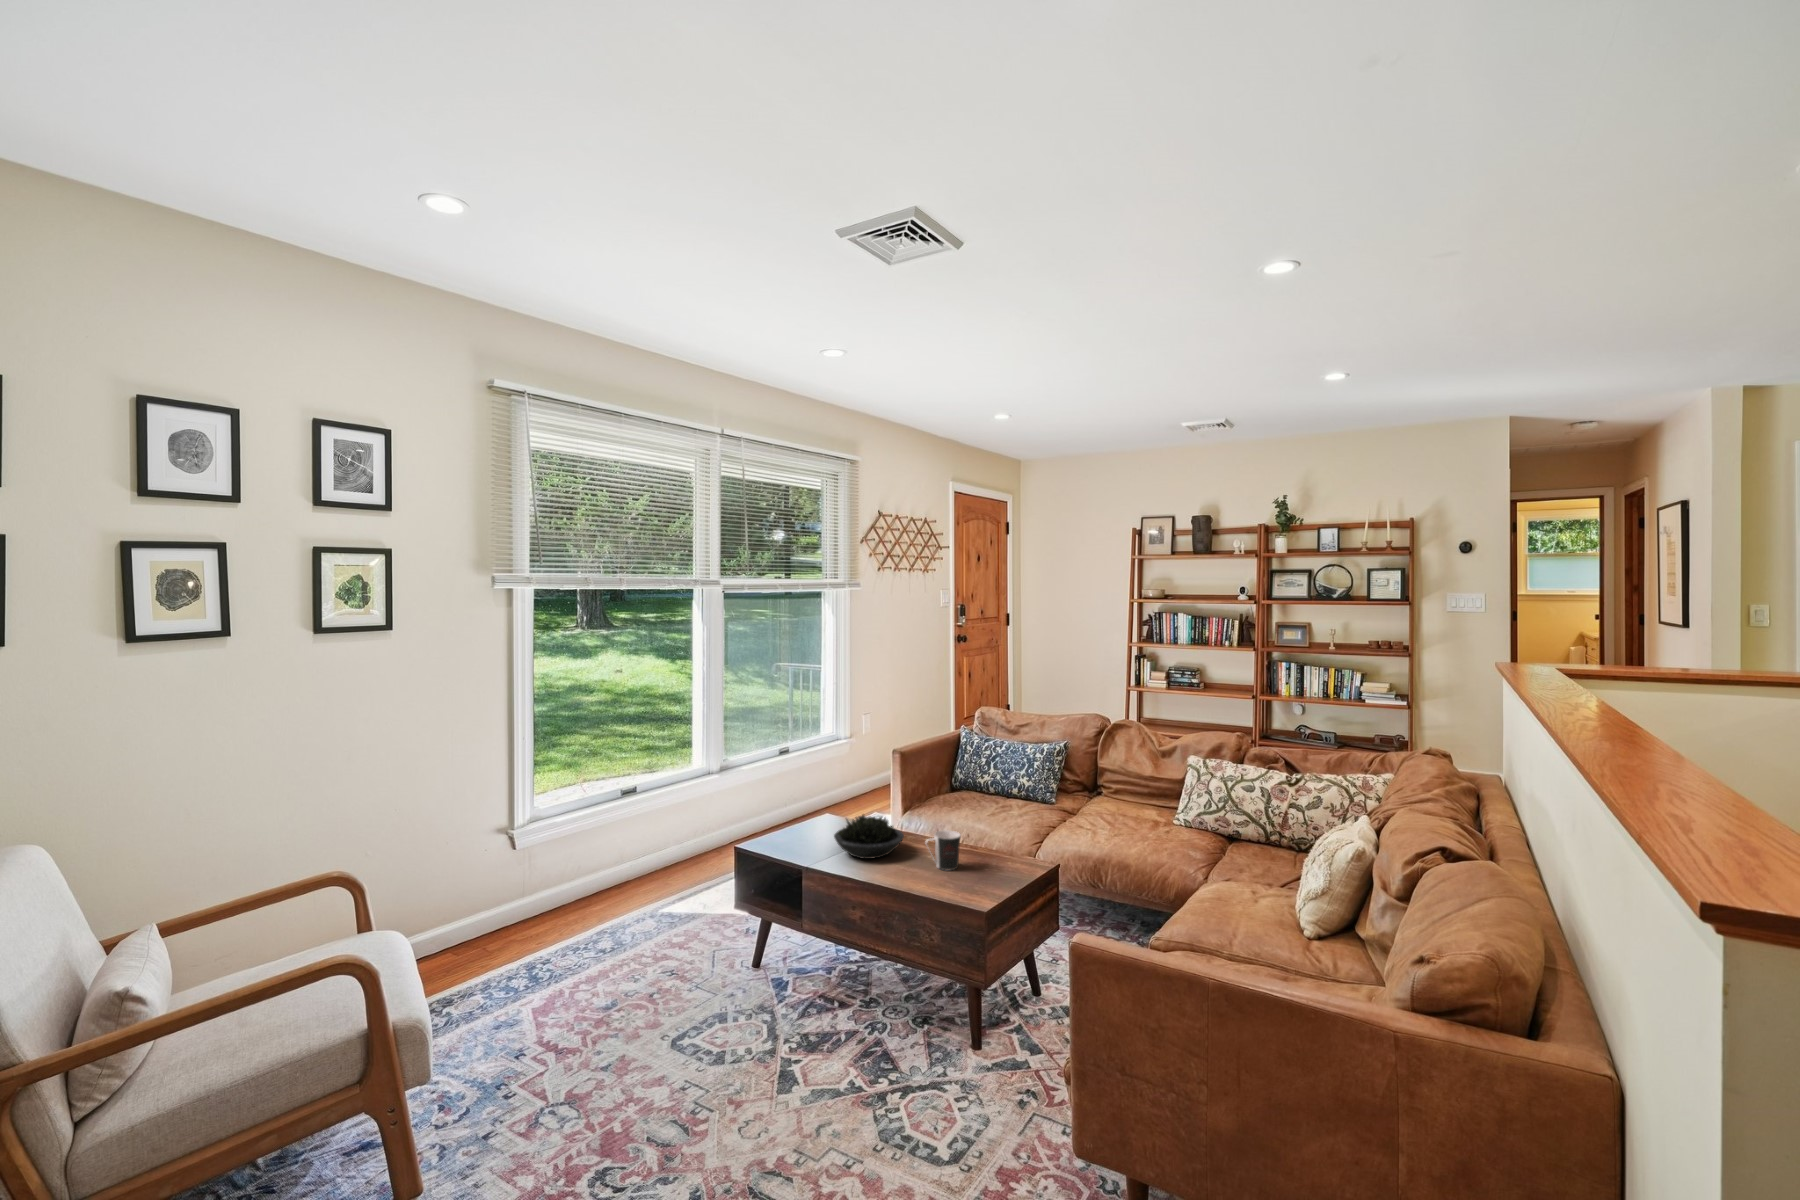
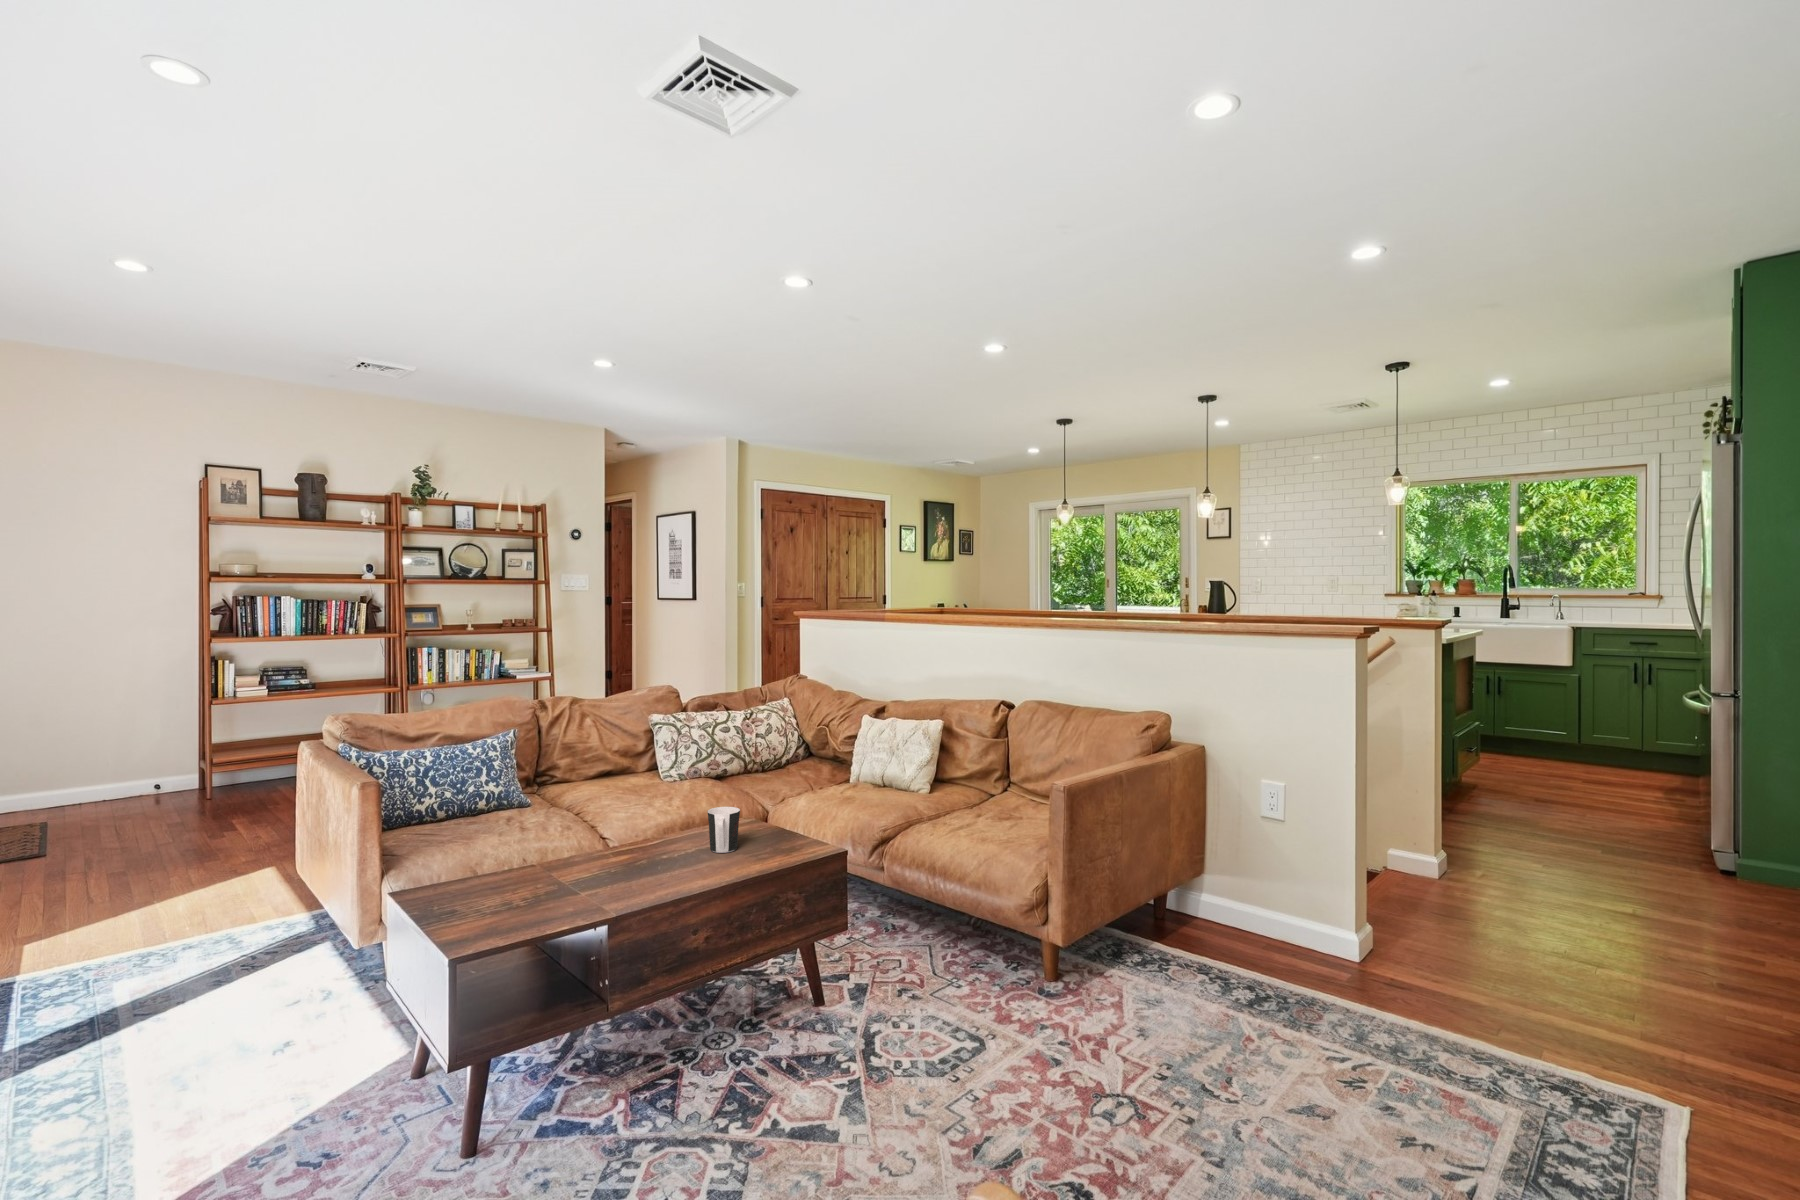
succulent plant: present [834,815,904,859] -> none [572,825,674,887]

